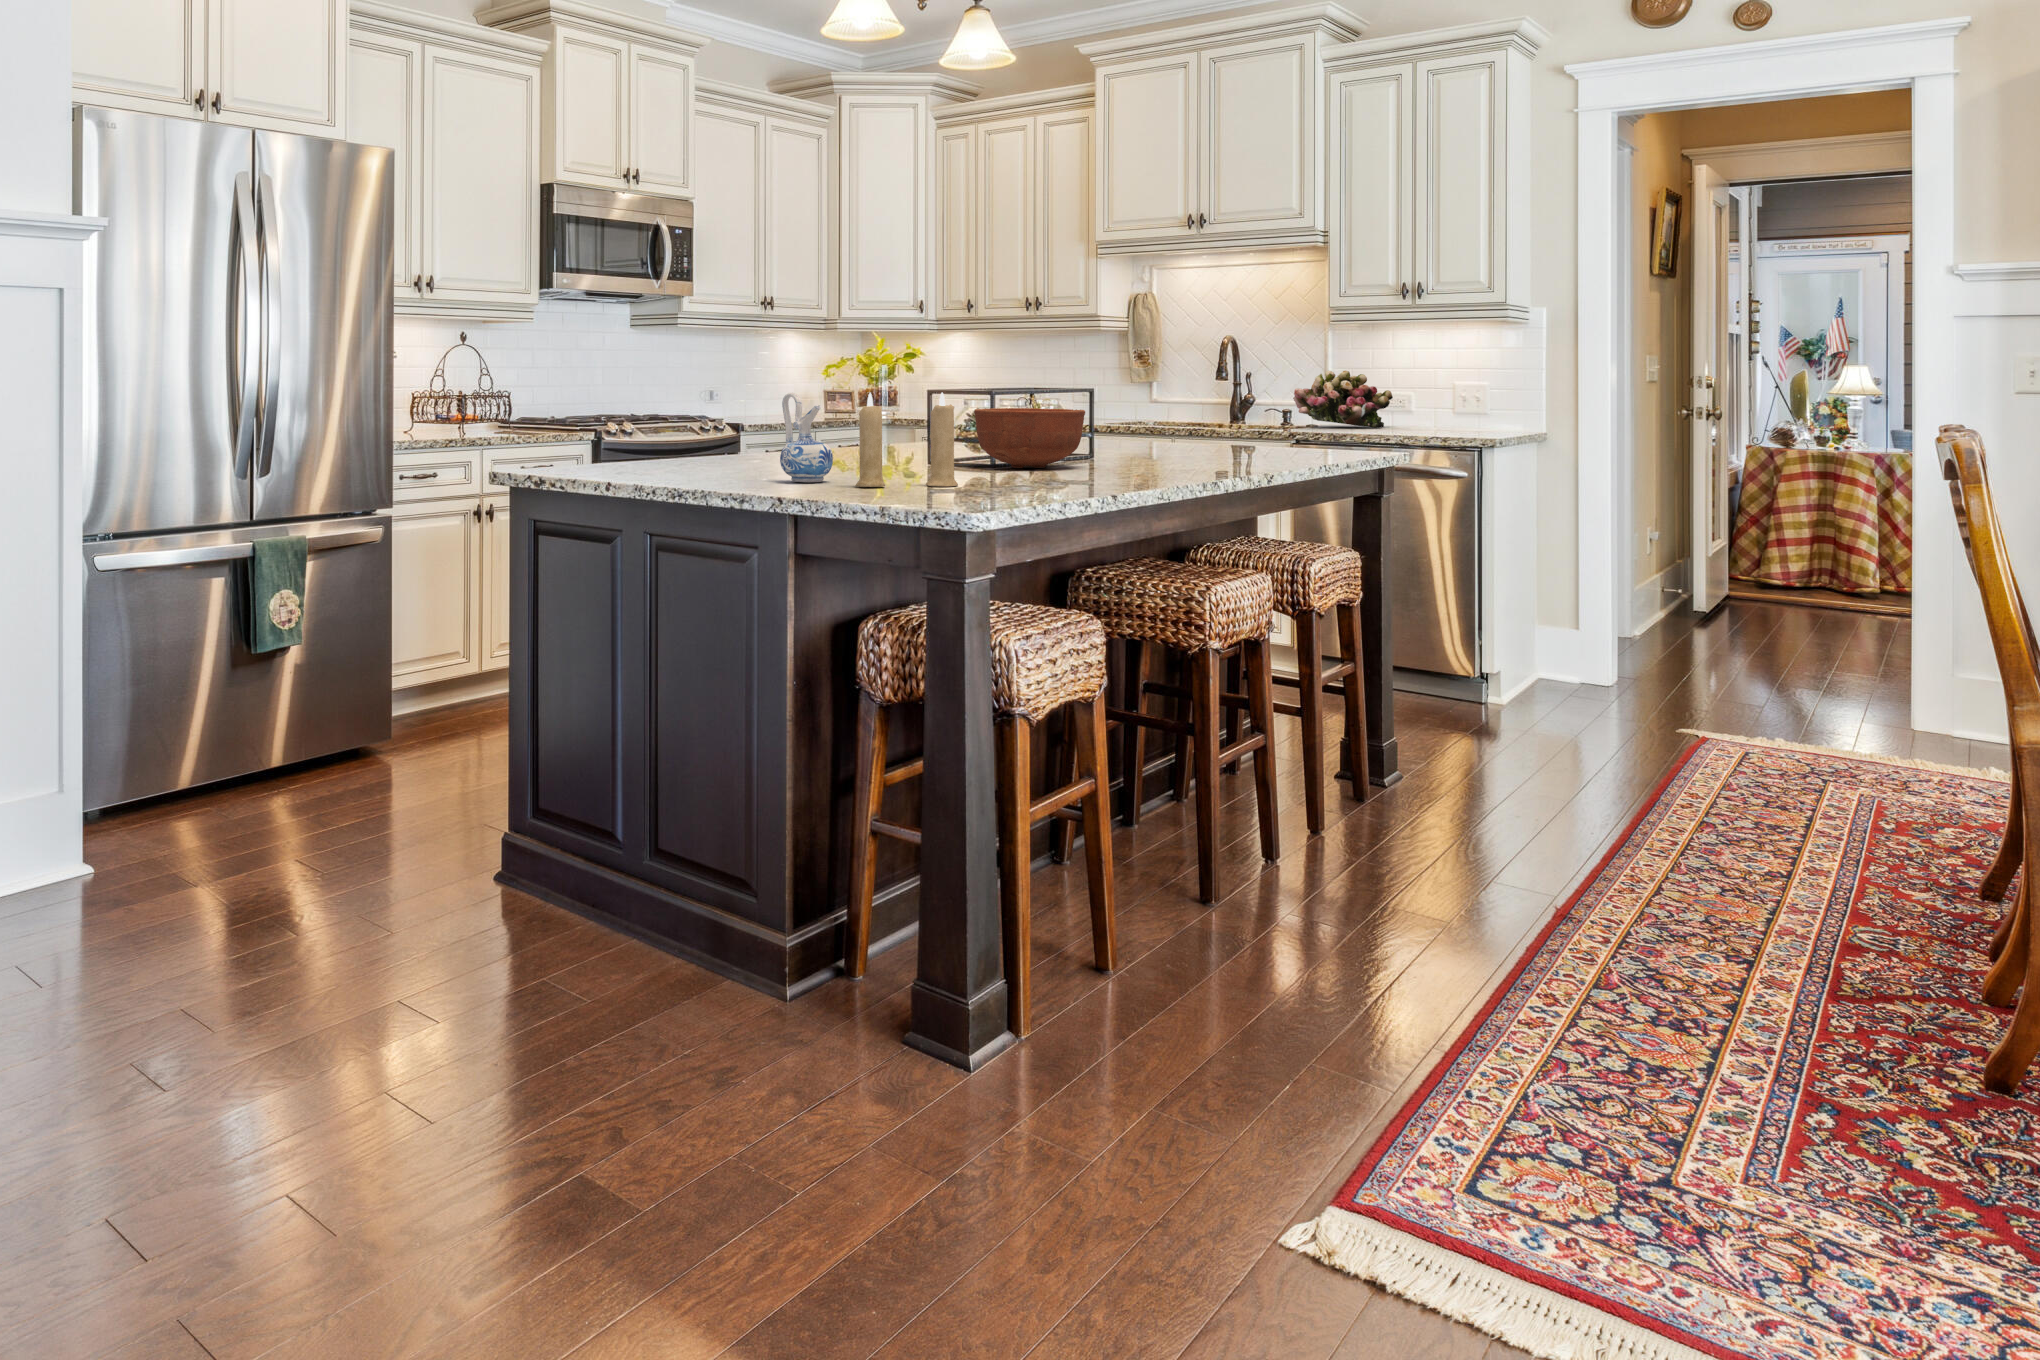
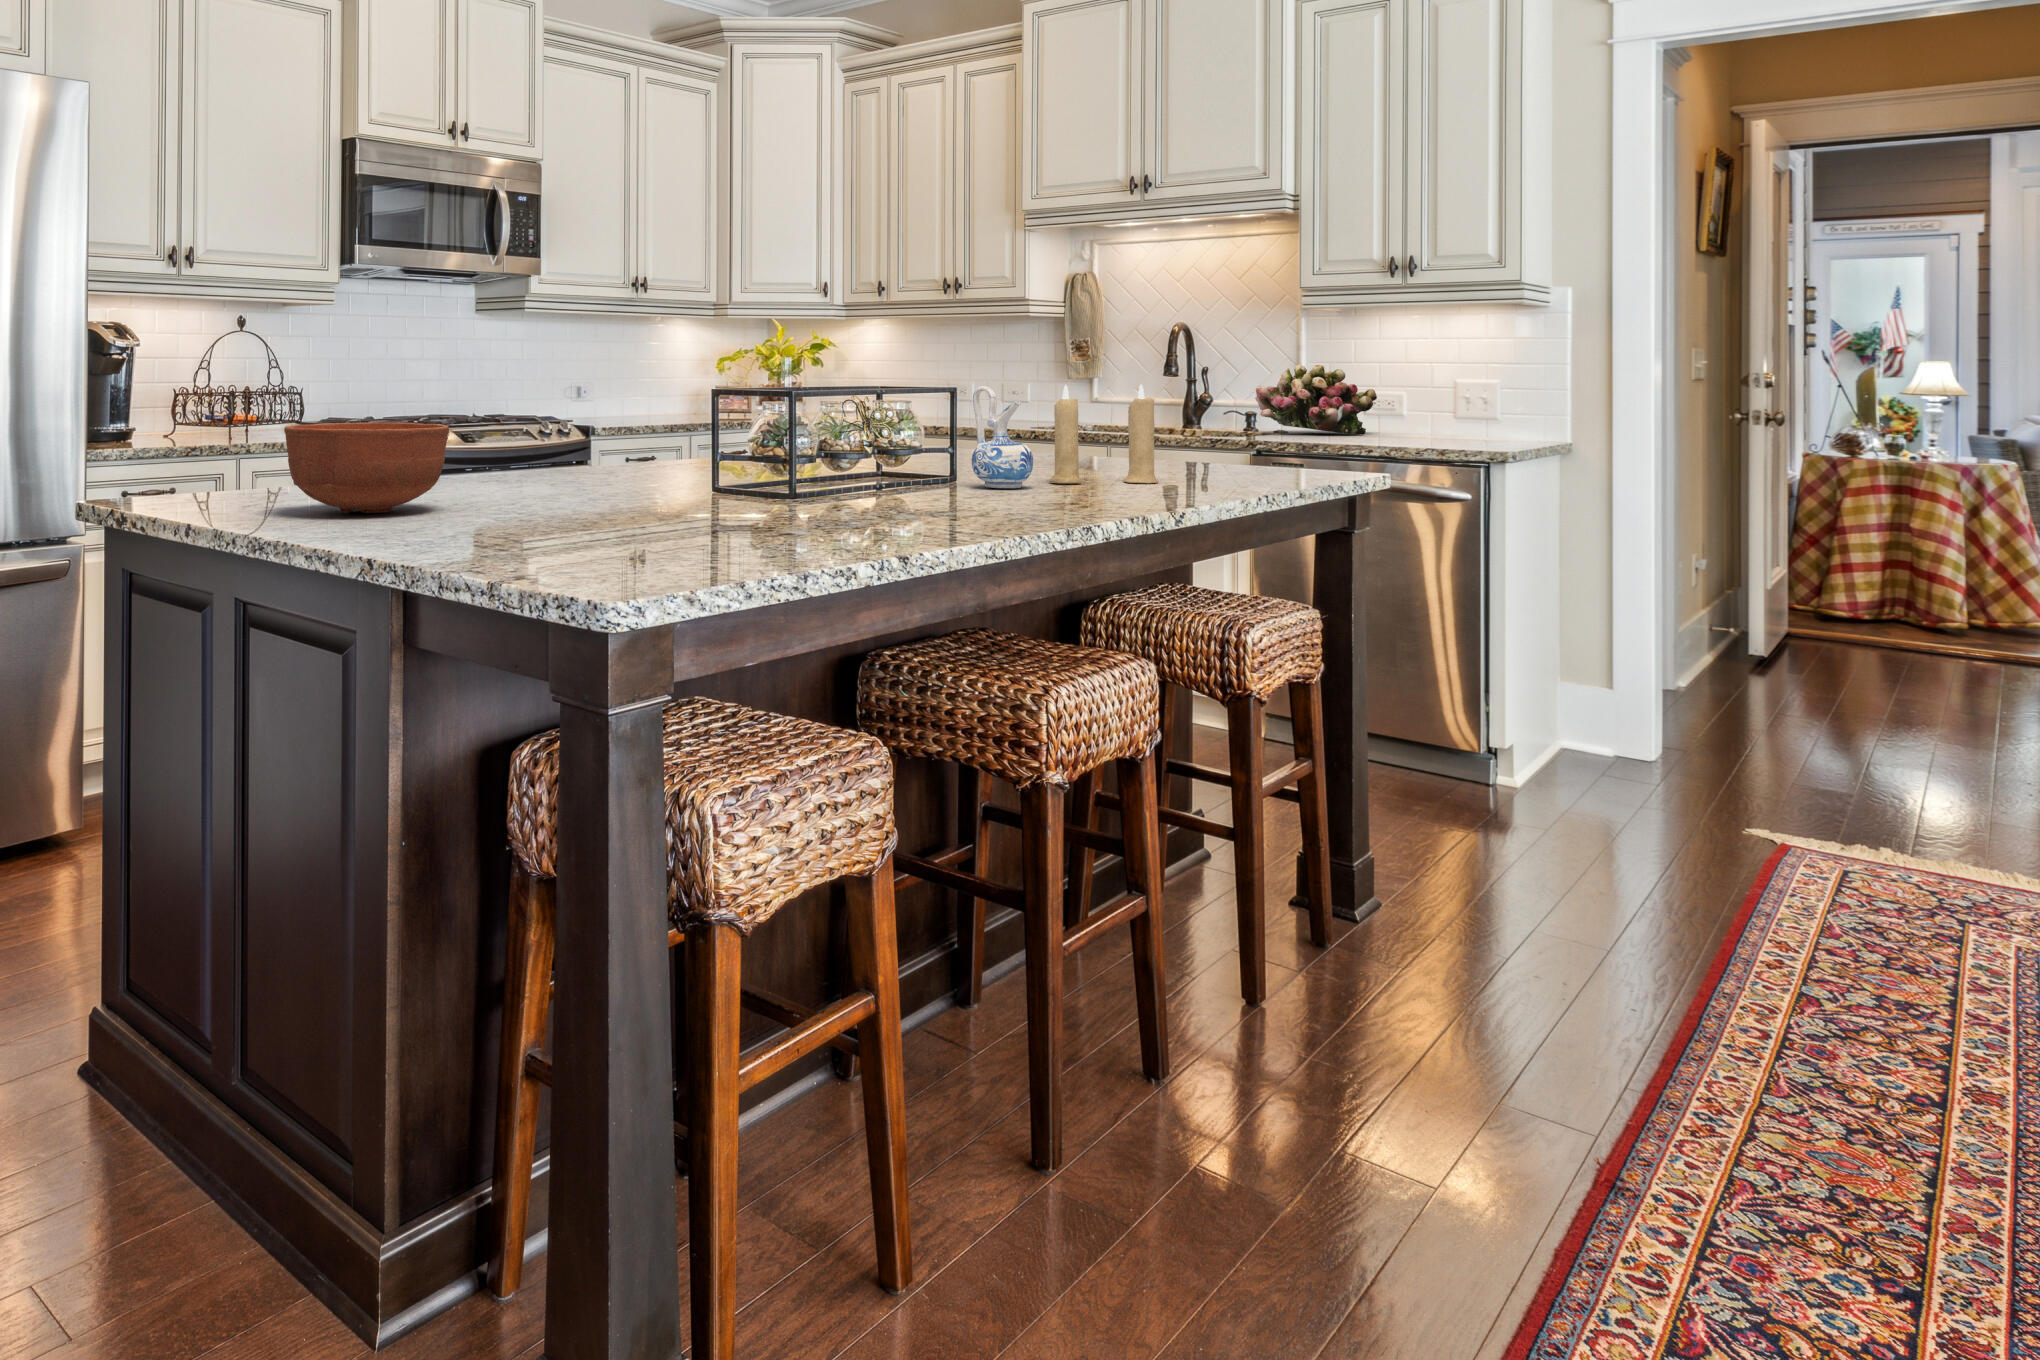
candle: present [855,392,958,487] -> present [1049,385,1158,483]
ceramic pitcher: present [780,393,833,482] -> present [972,386,1033,488]
bowl: present [974,408,1085,468] -> present [284,422,449,513]

